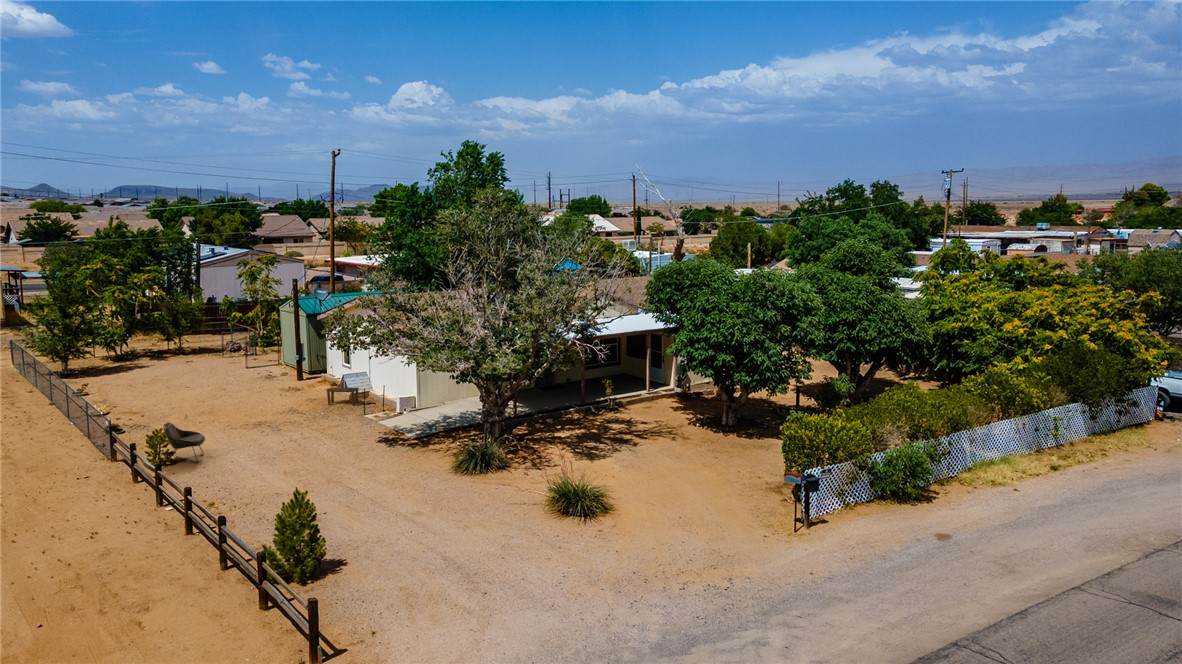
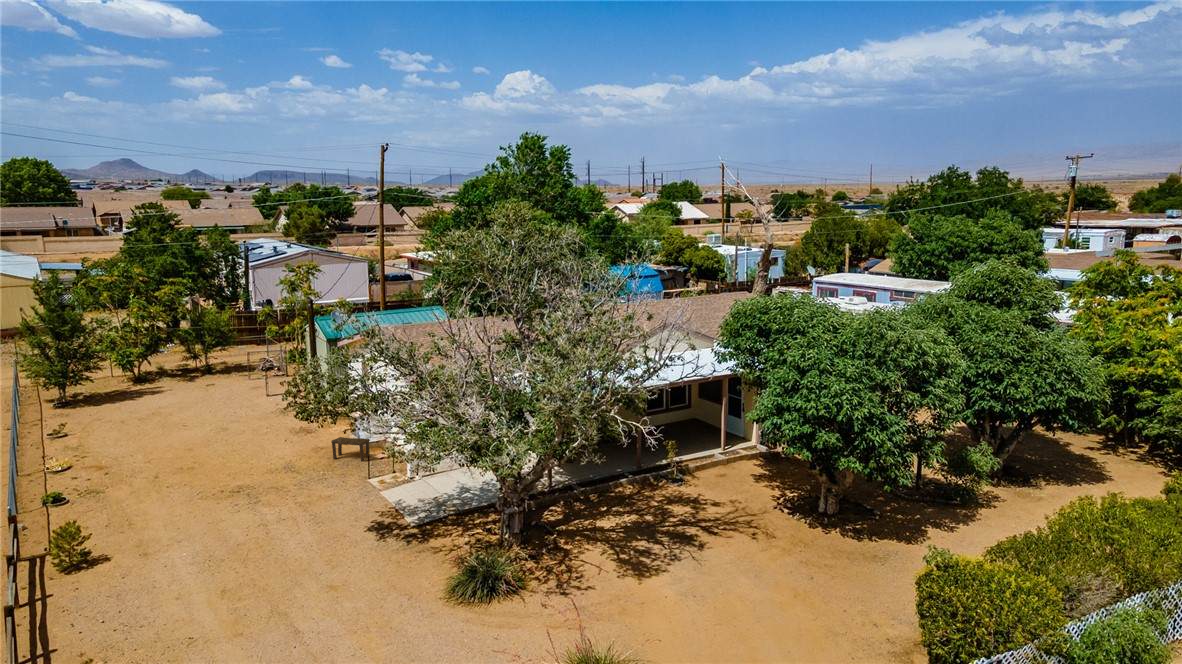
lounge chair: present [163,423,205,465] -> none [90,505,149,562]

